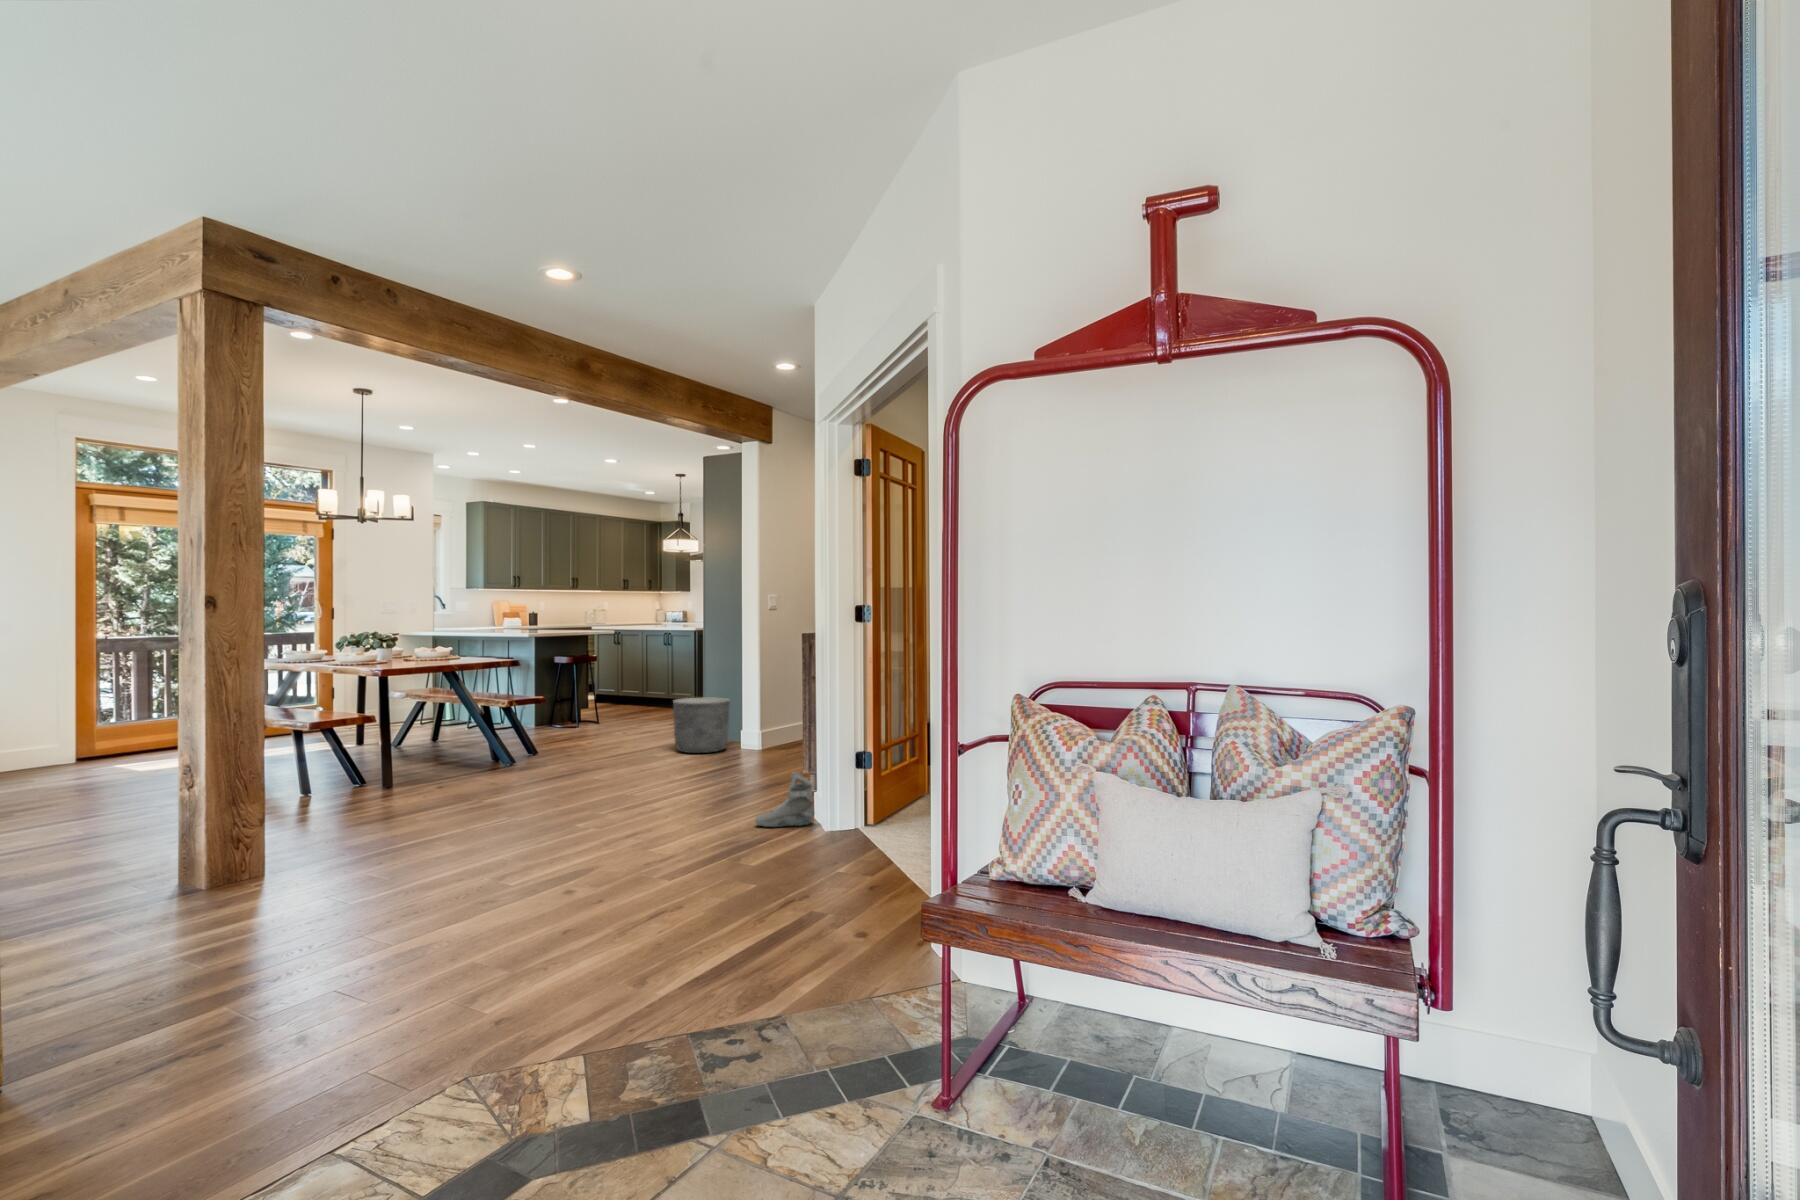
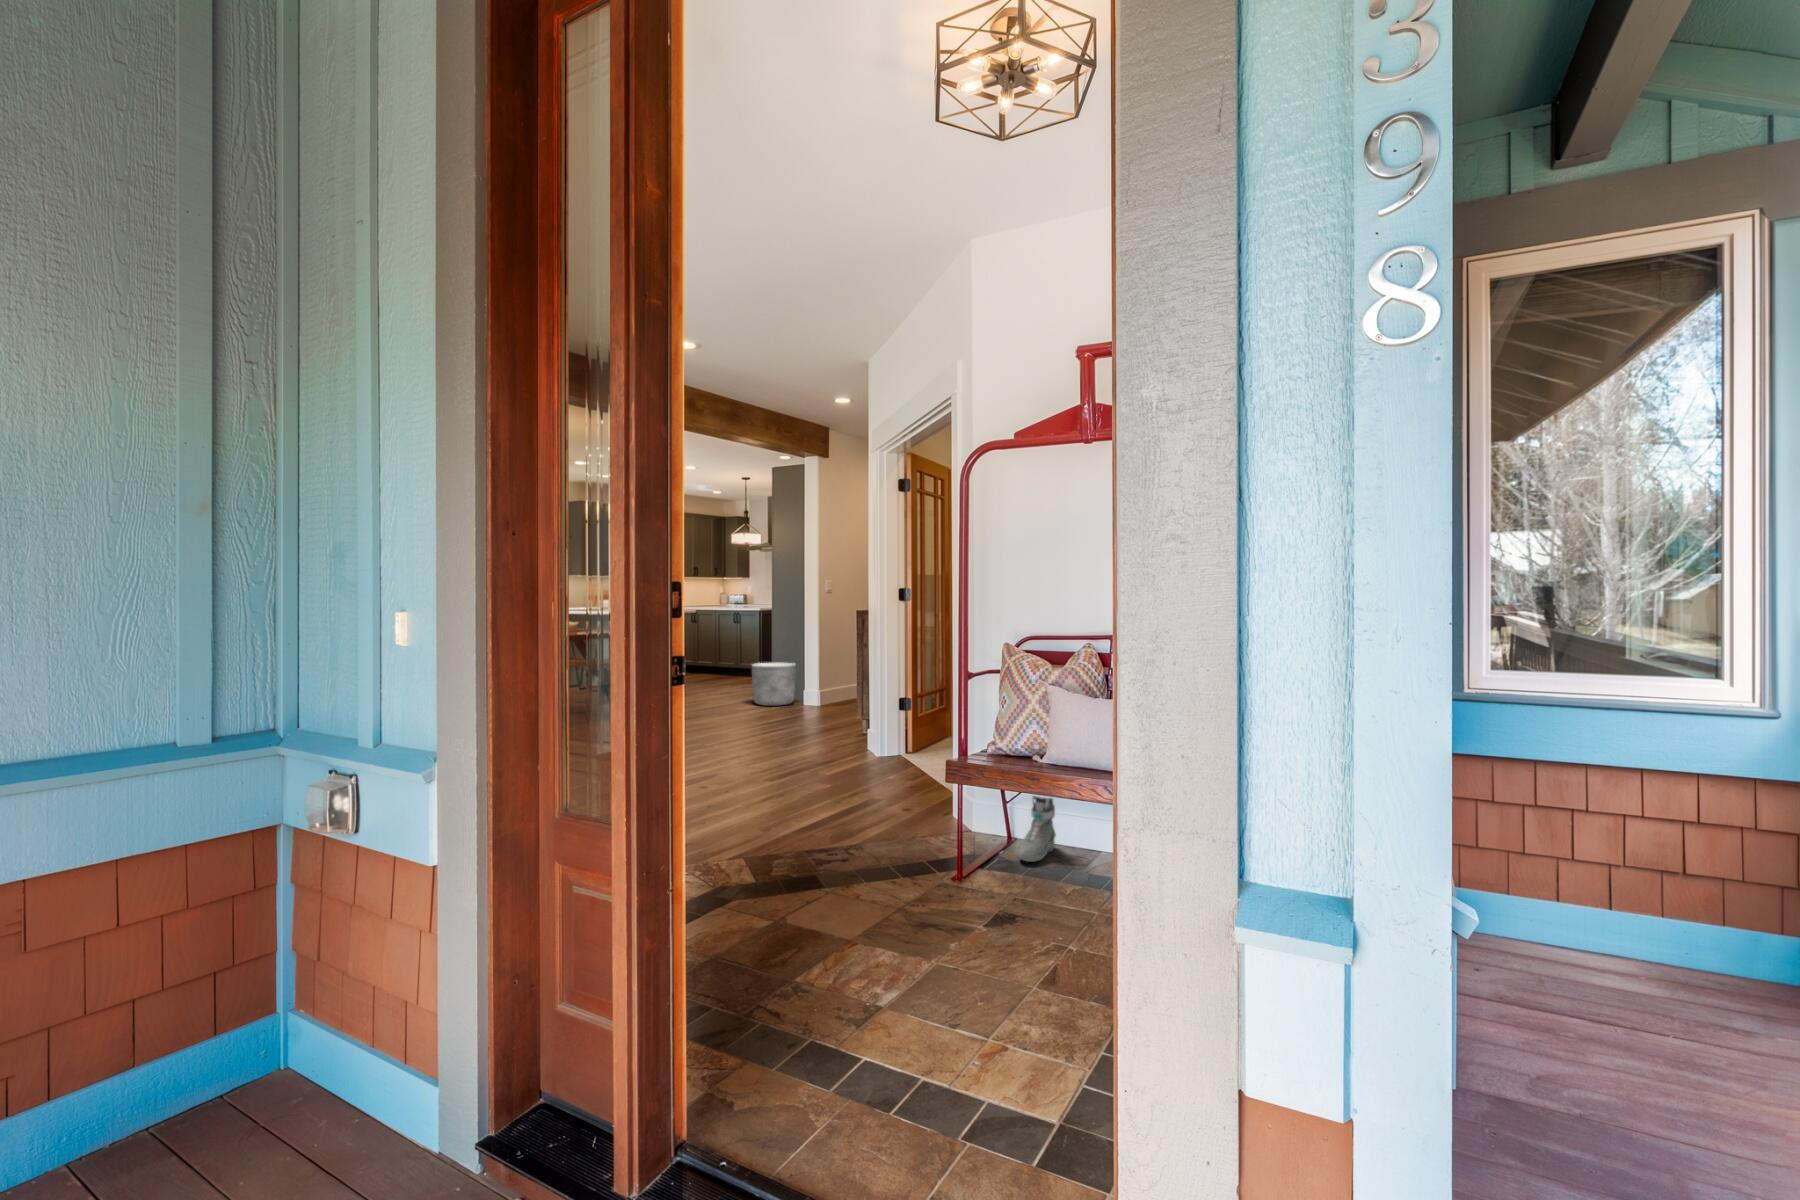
sneaker: present [755,772,814,827] -> present [1019,796,1056,862]

